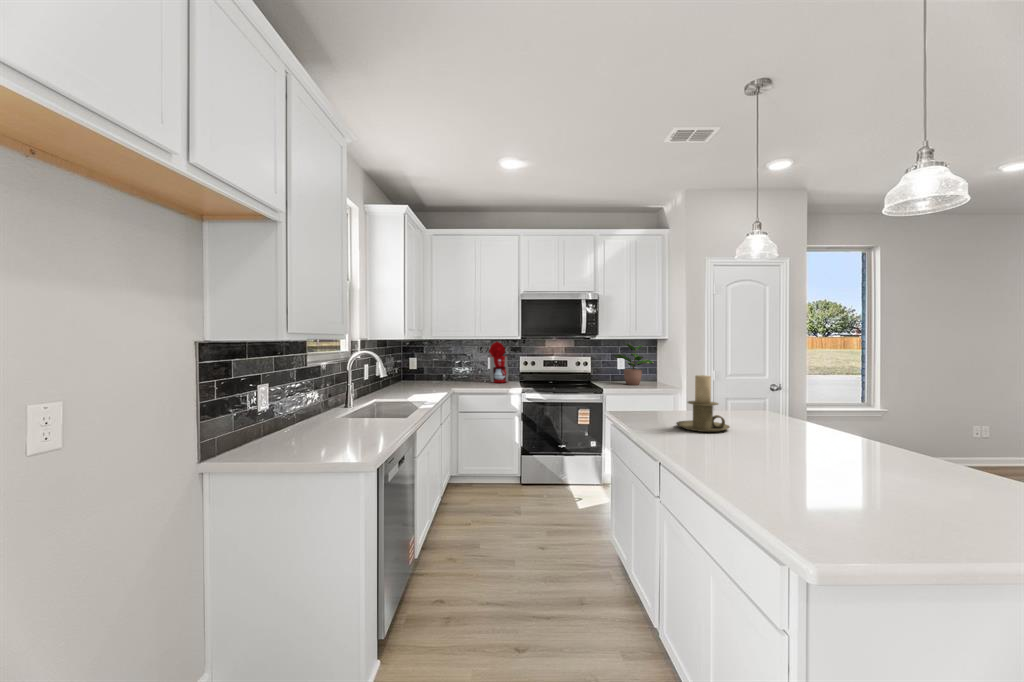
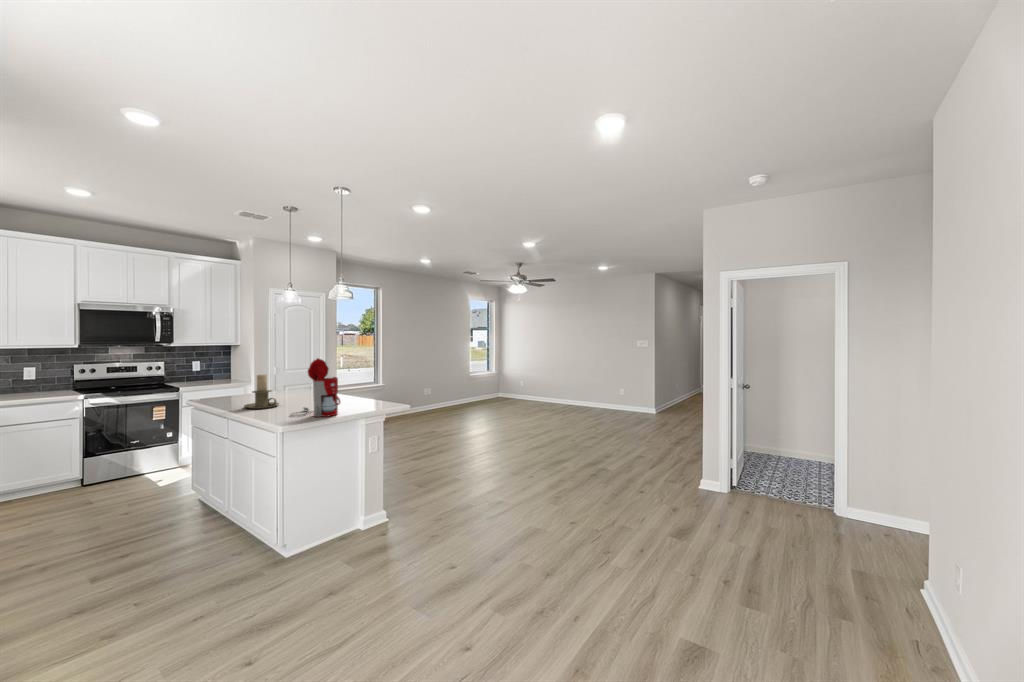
coffee maker: present [482,342,508,383] -> present [291,358,340,417]
potted plant: present [614,343,654,385] -> none [189,349,229,383]

